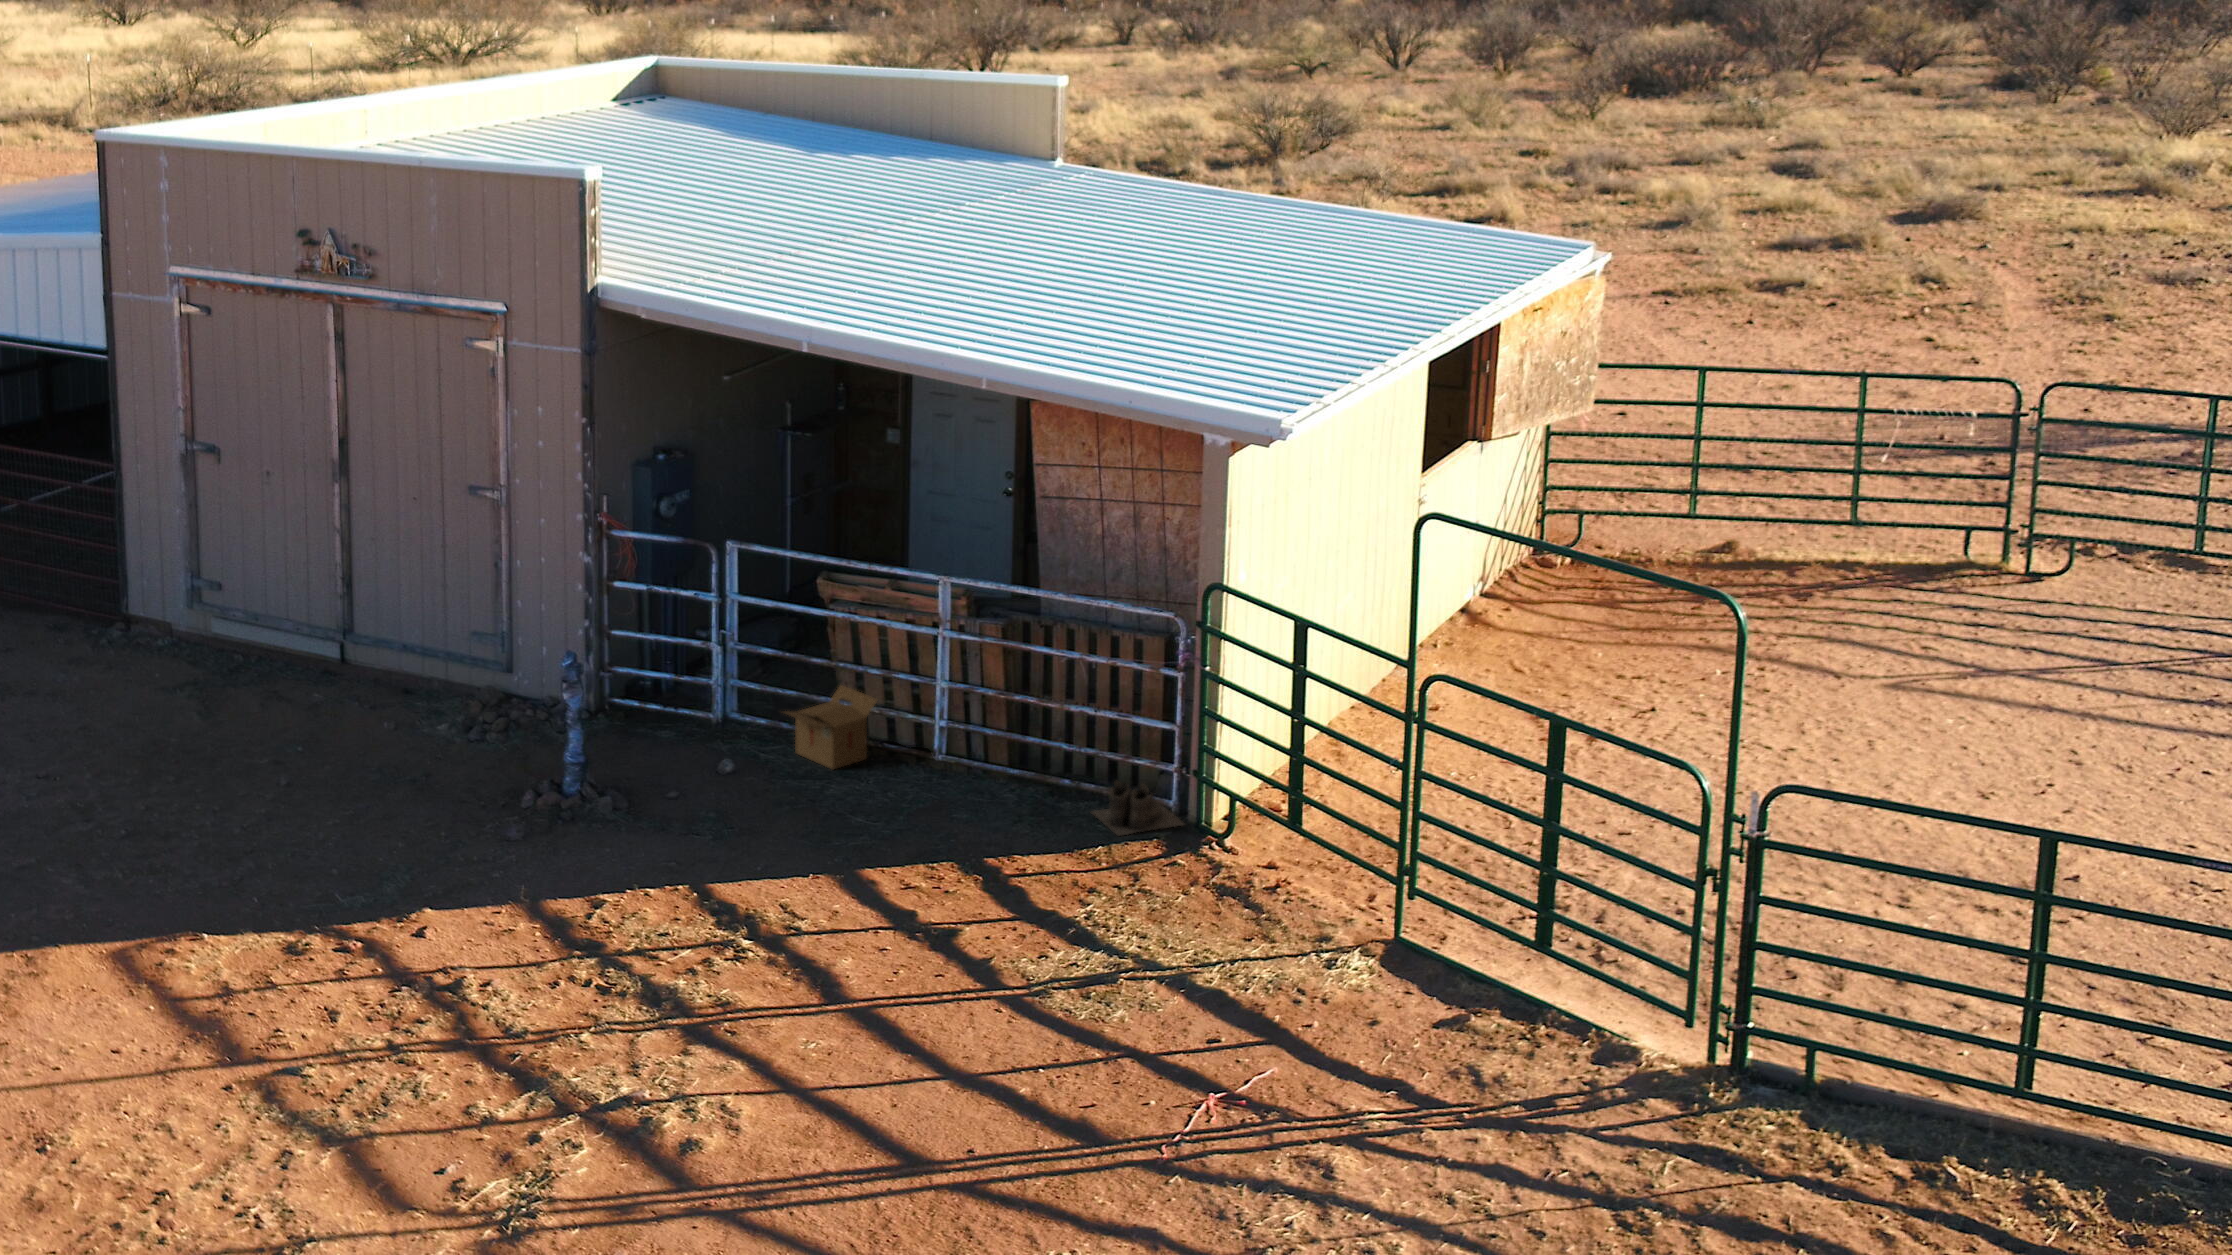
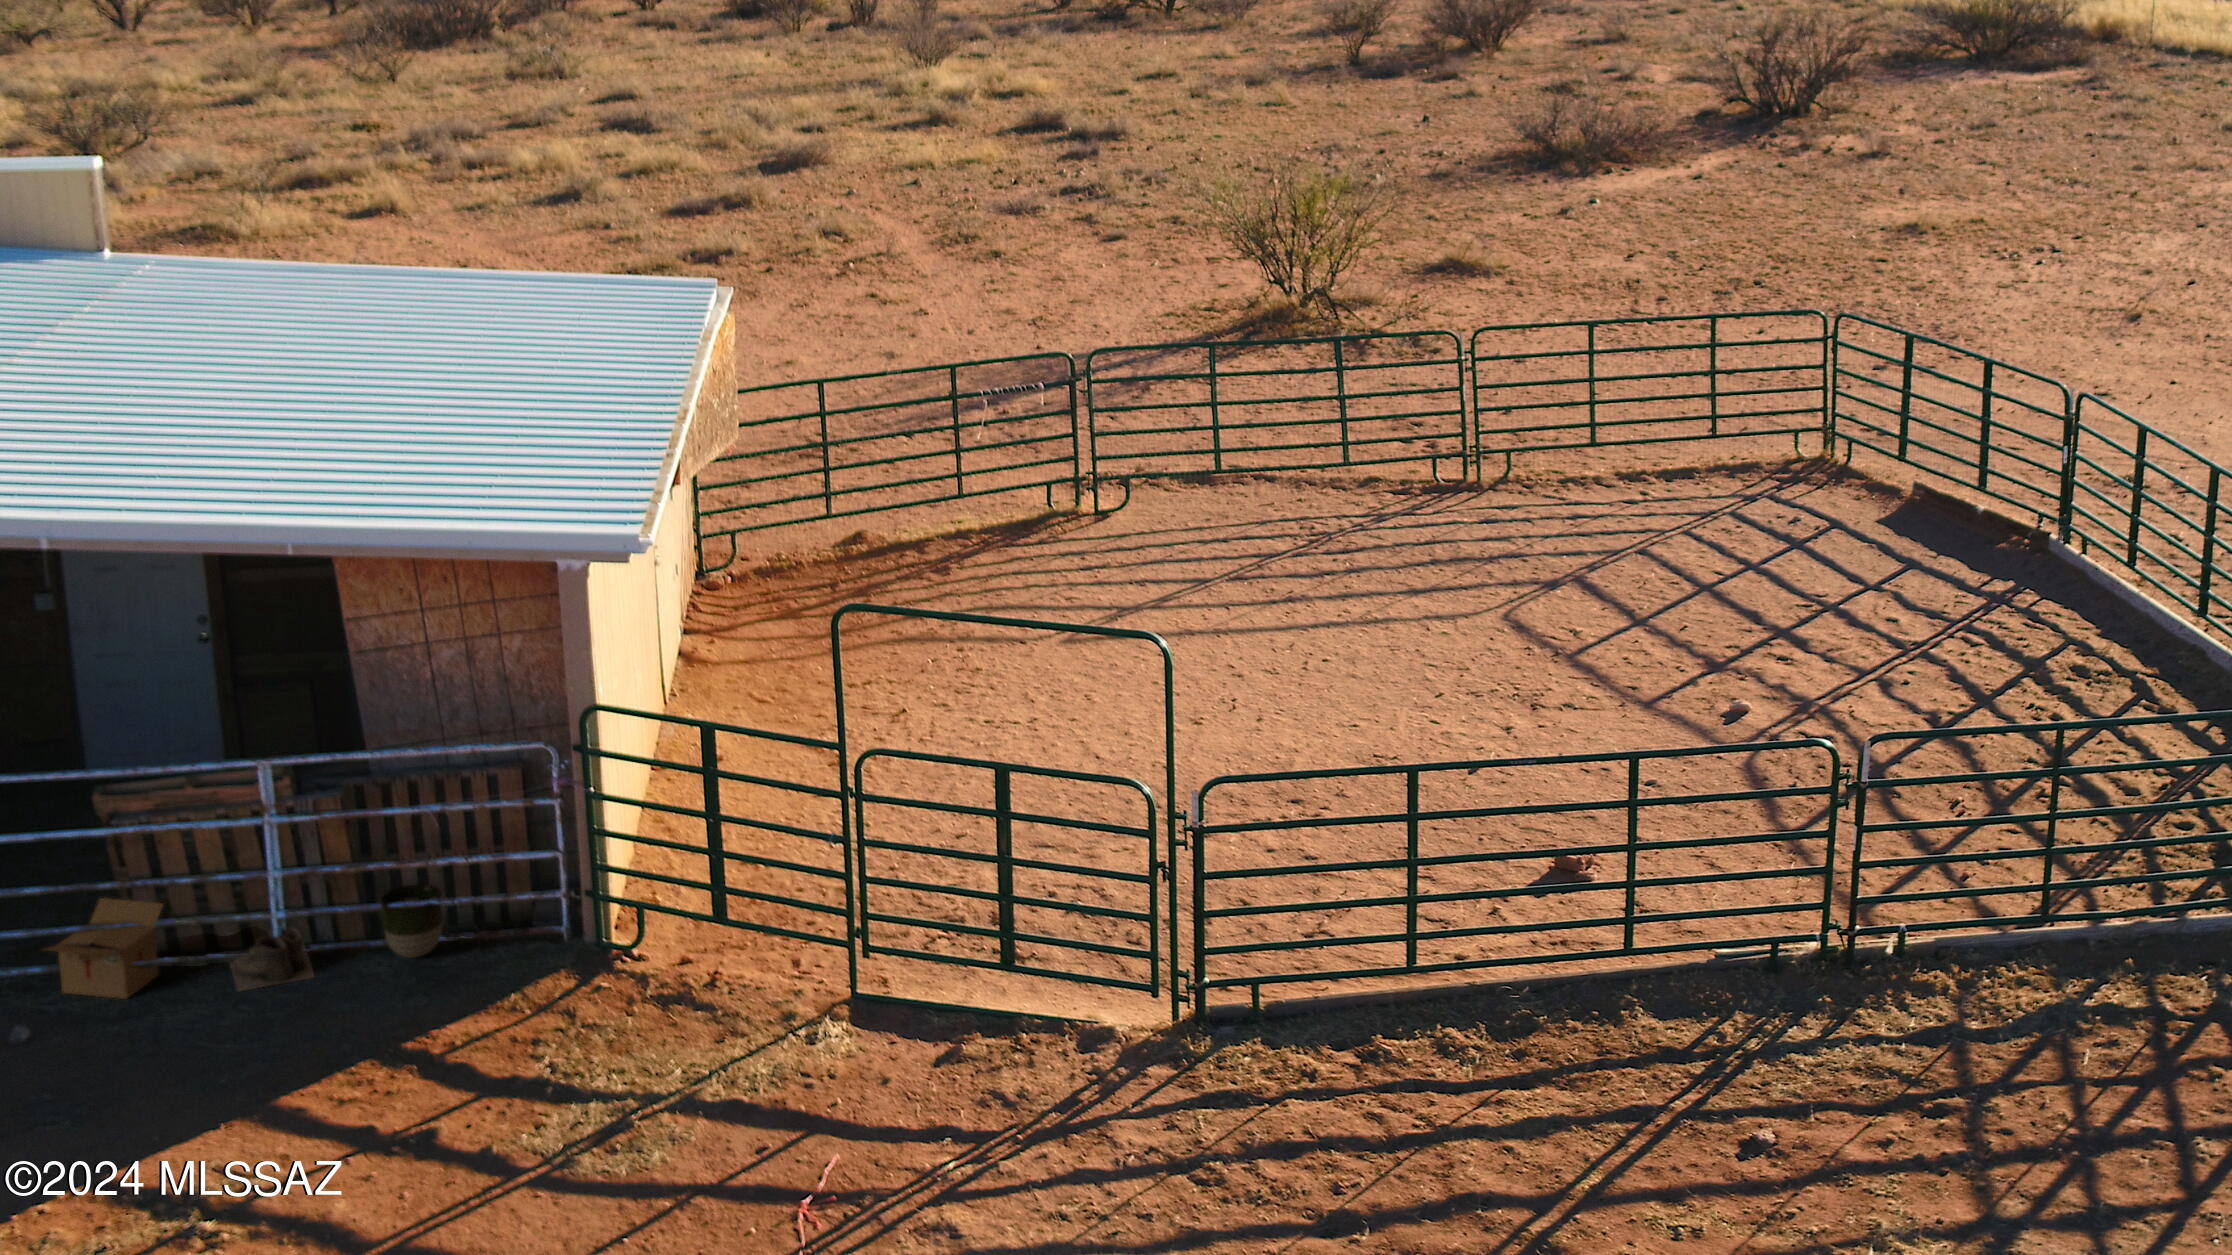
planter: none [1032,732,1084,798] -> present [380,884,442,958]
boots: present [1092,781,1184,836] -> present [230,927,315,992]

